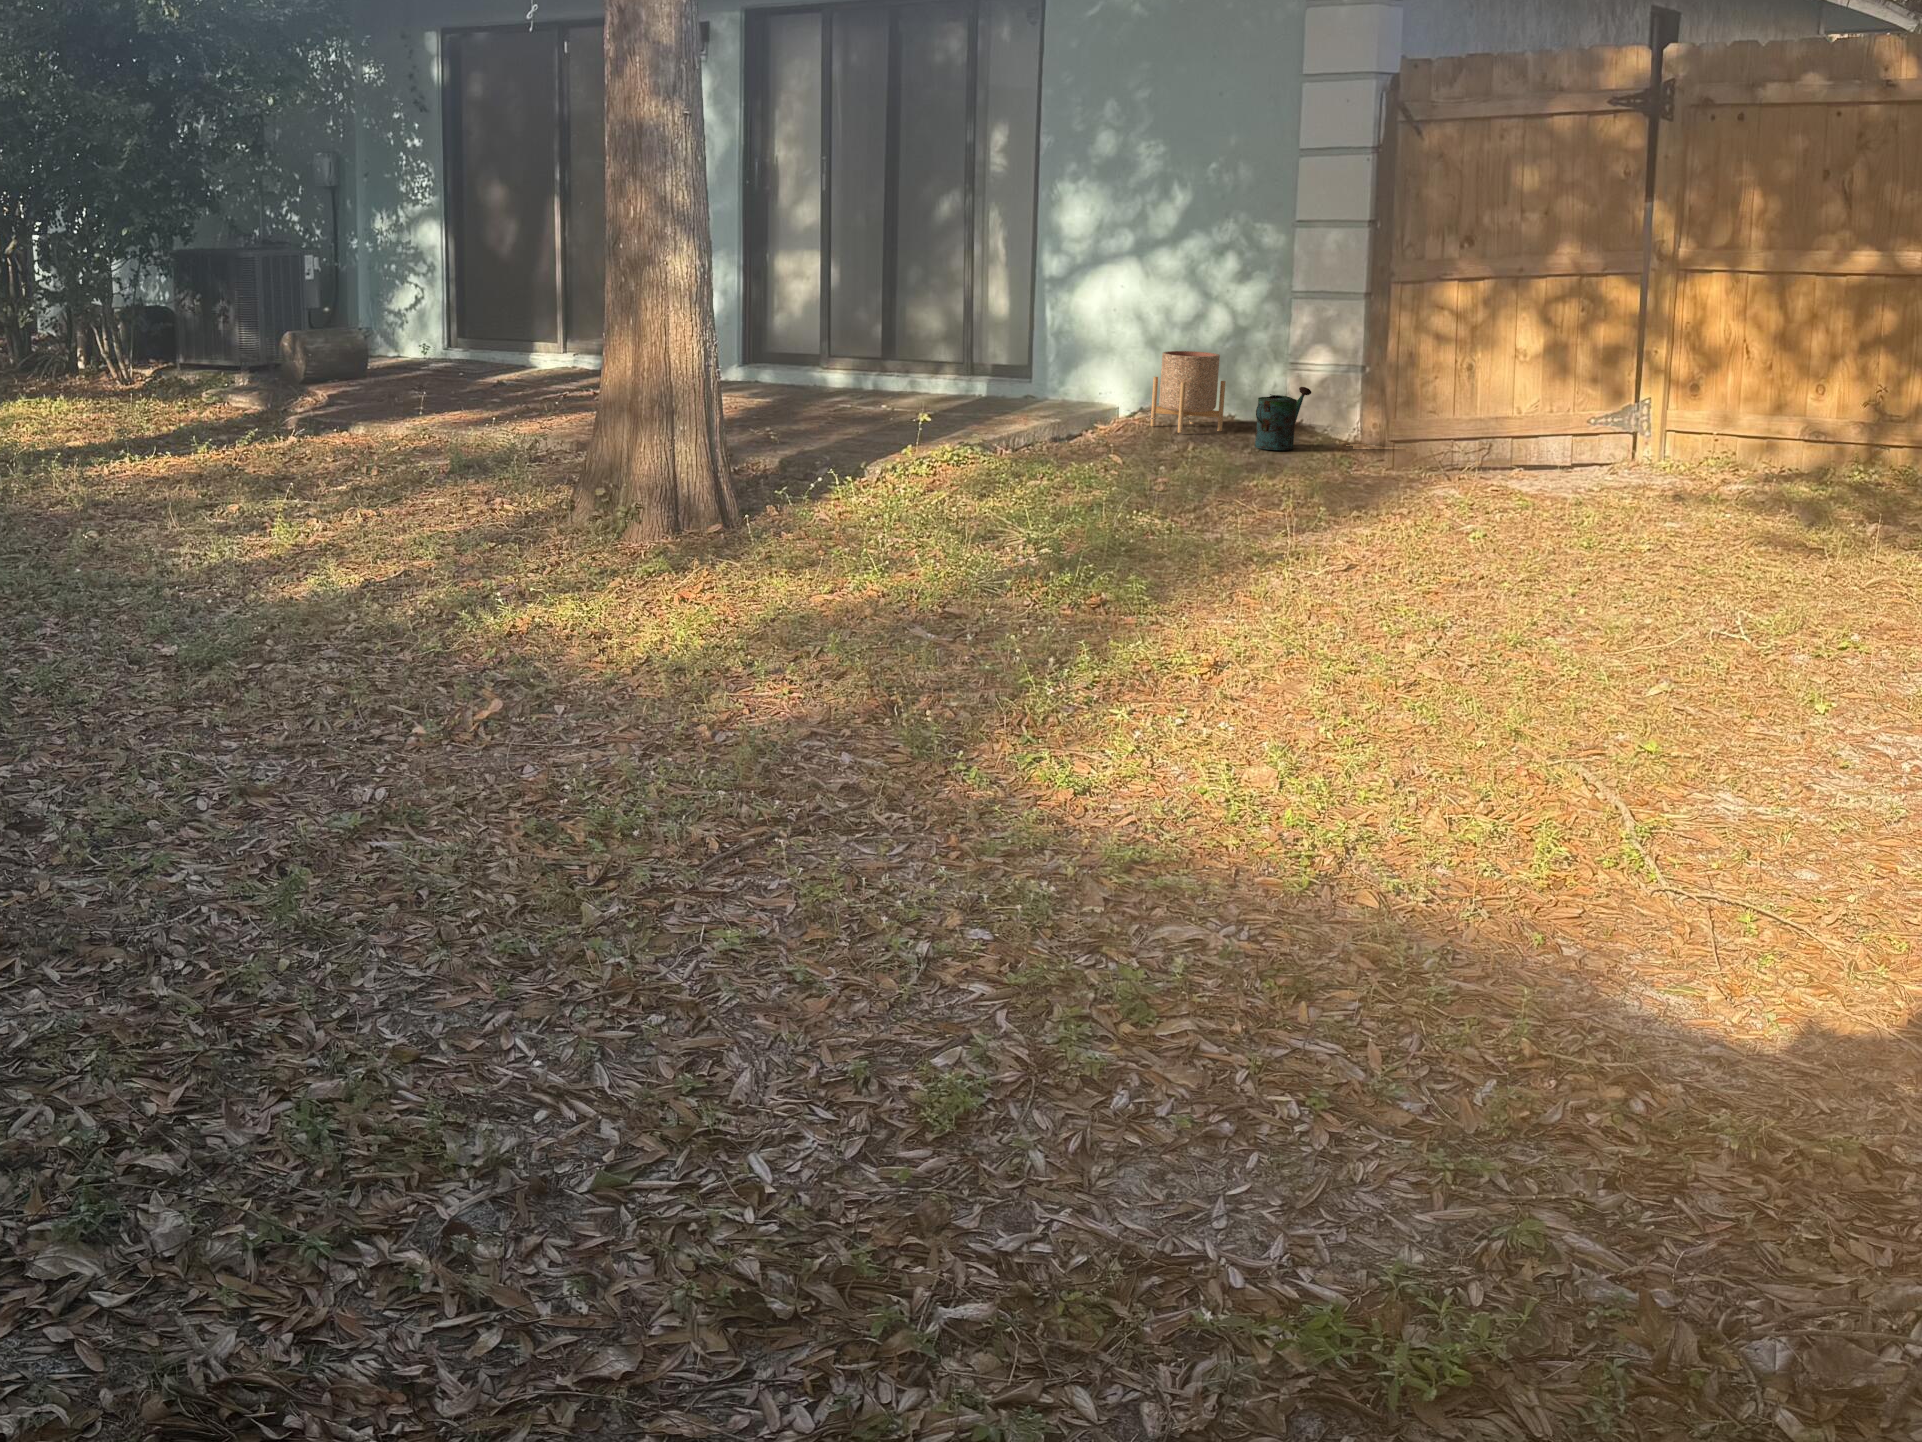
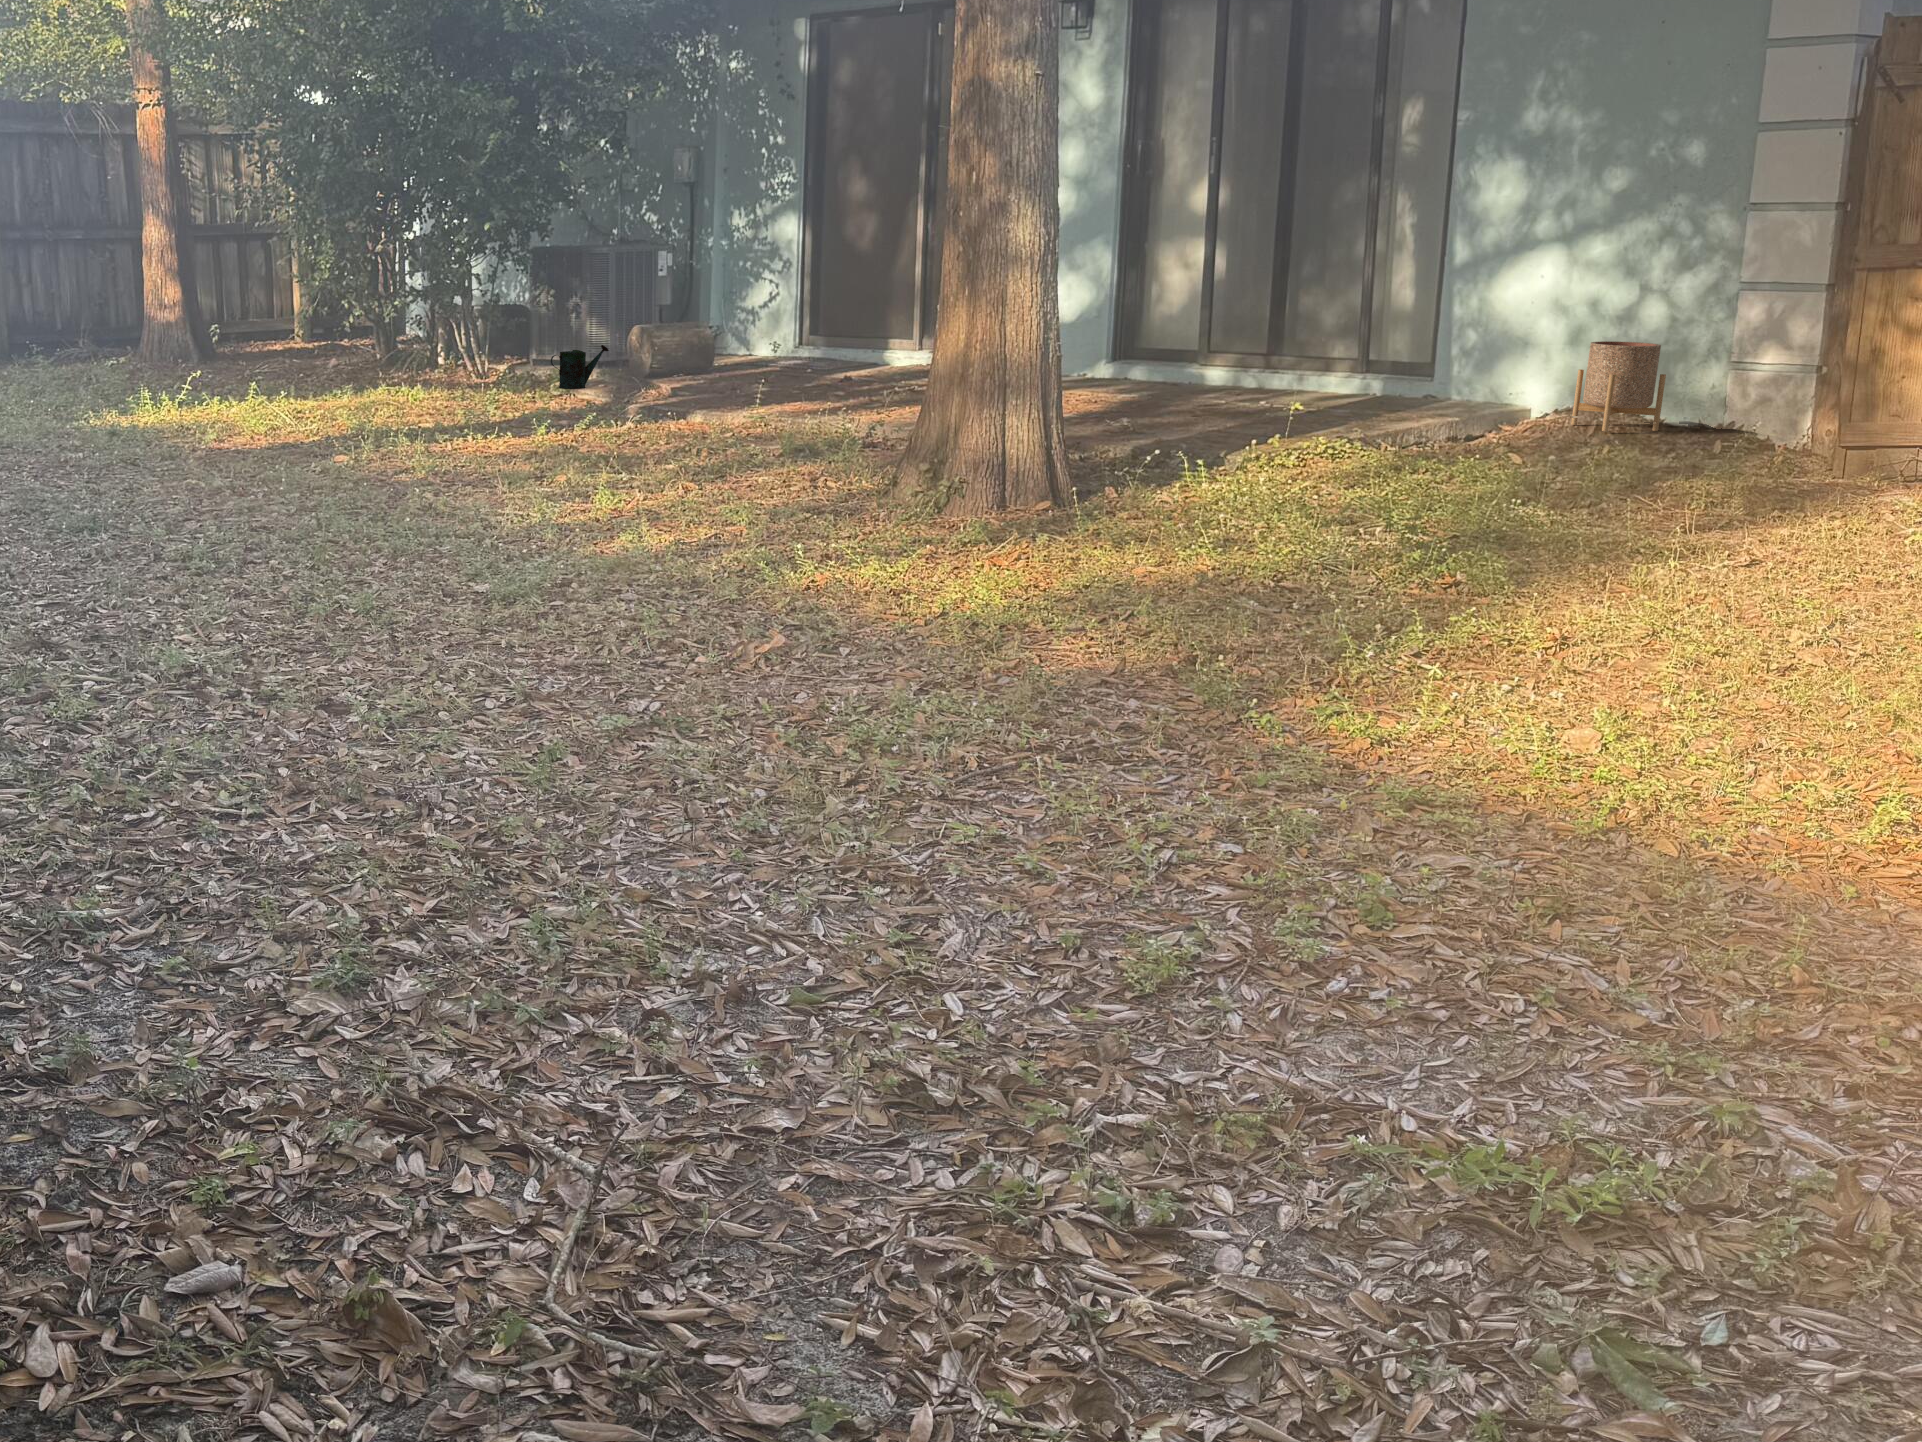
watering can: present [1255,387,1311,450] -> present [551,345,609,389]

